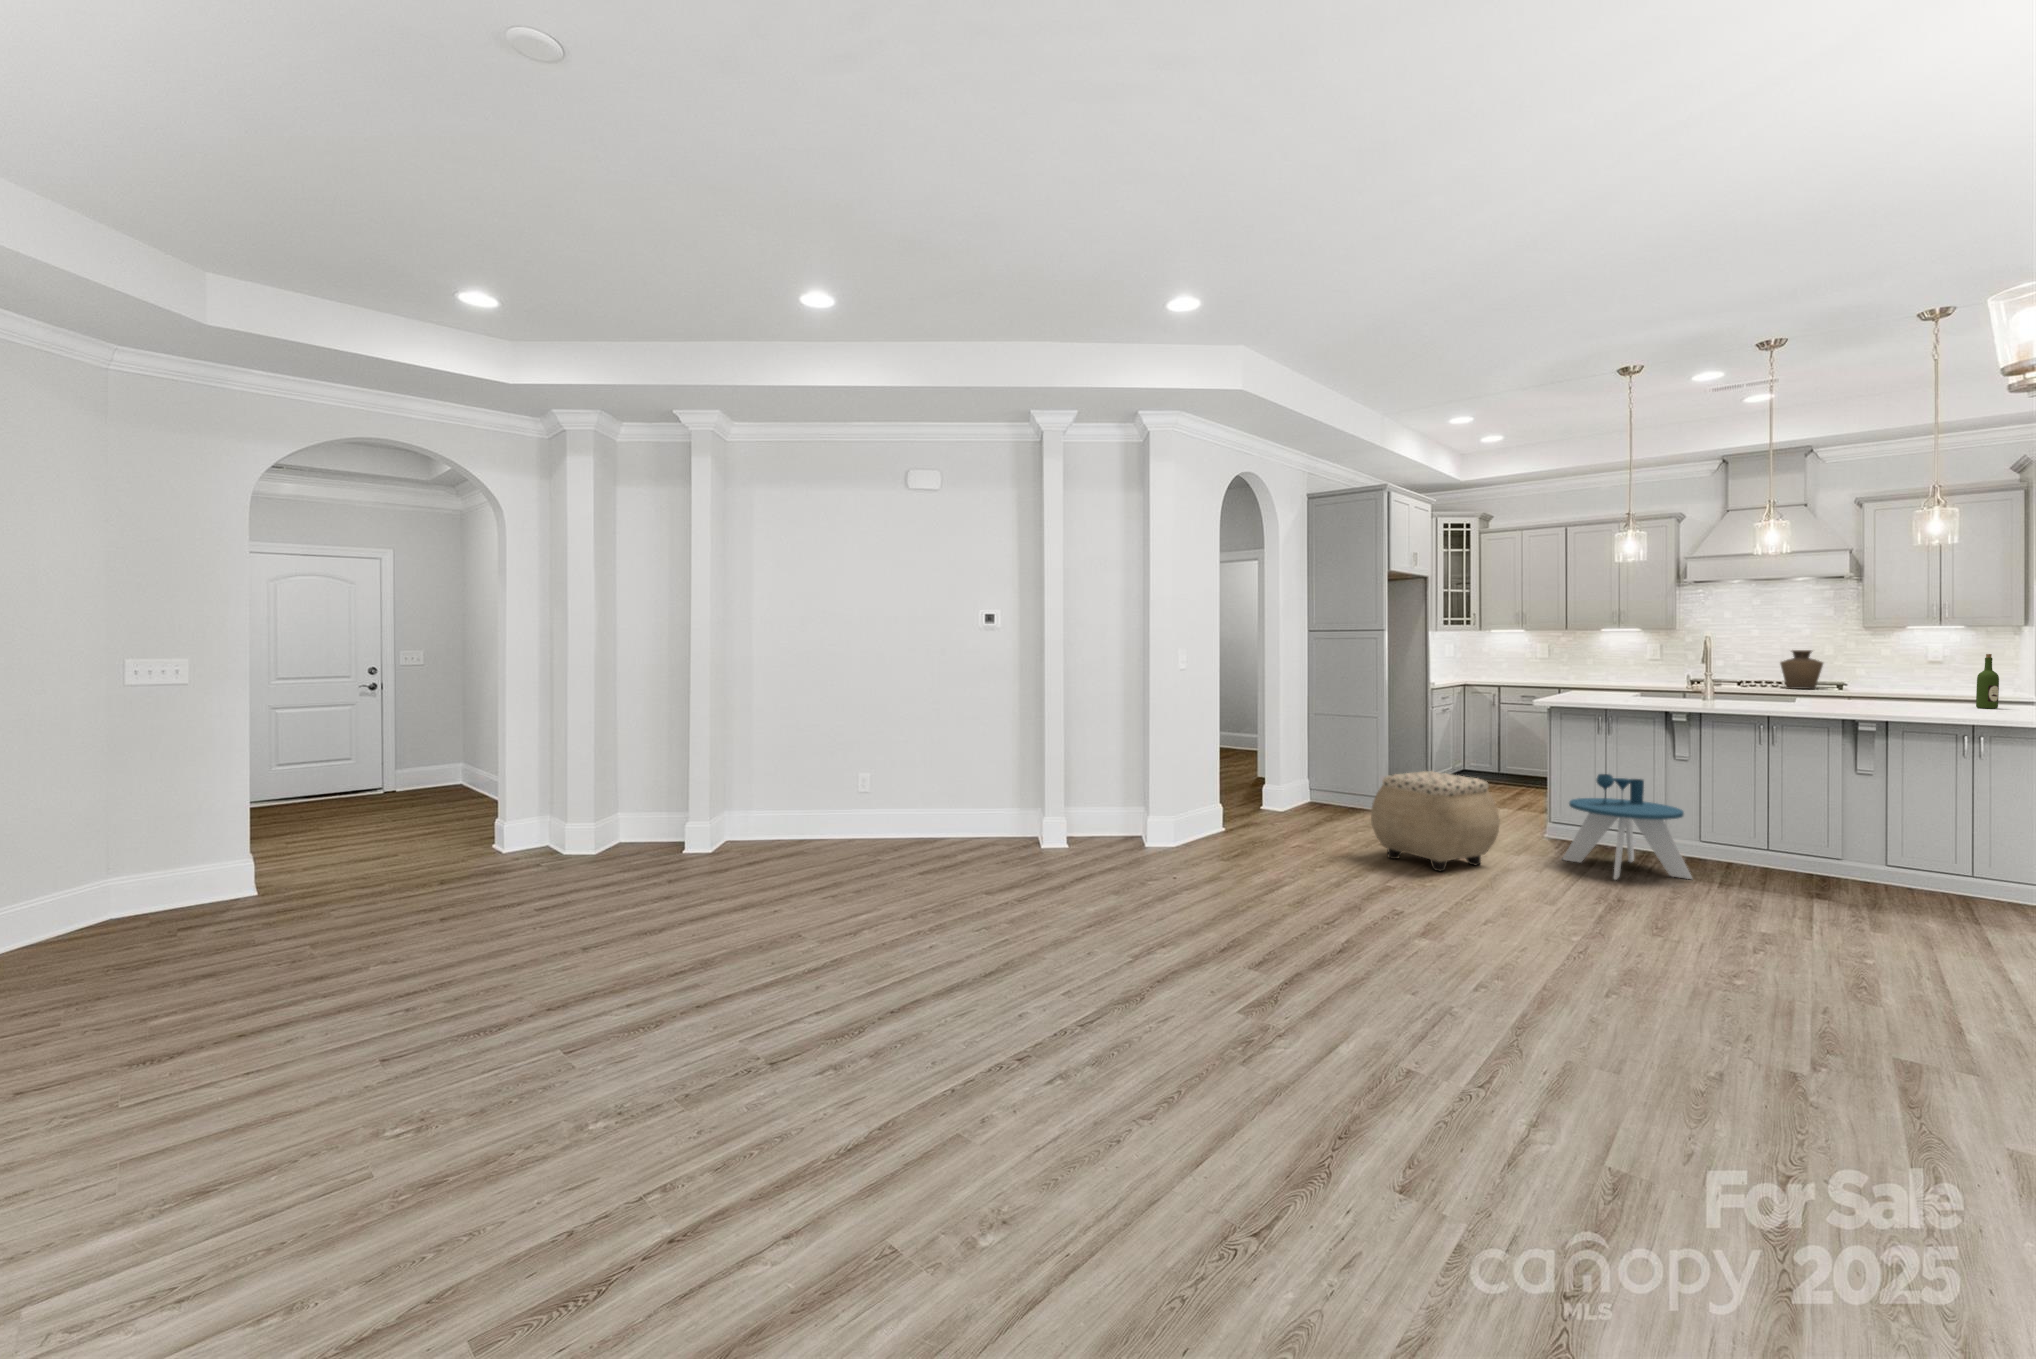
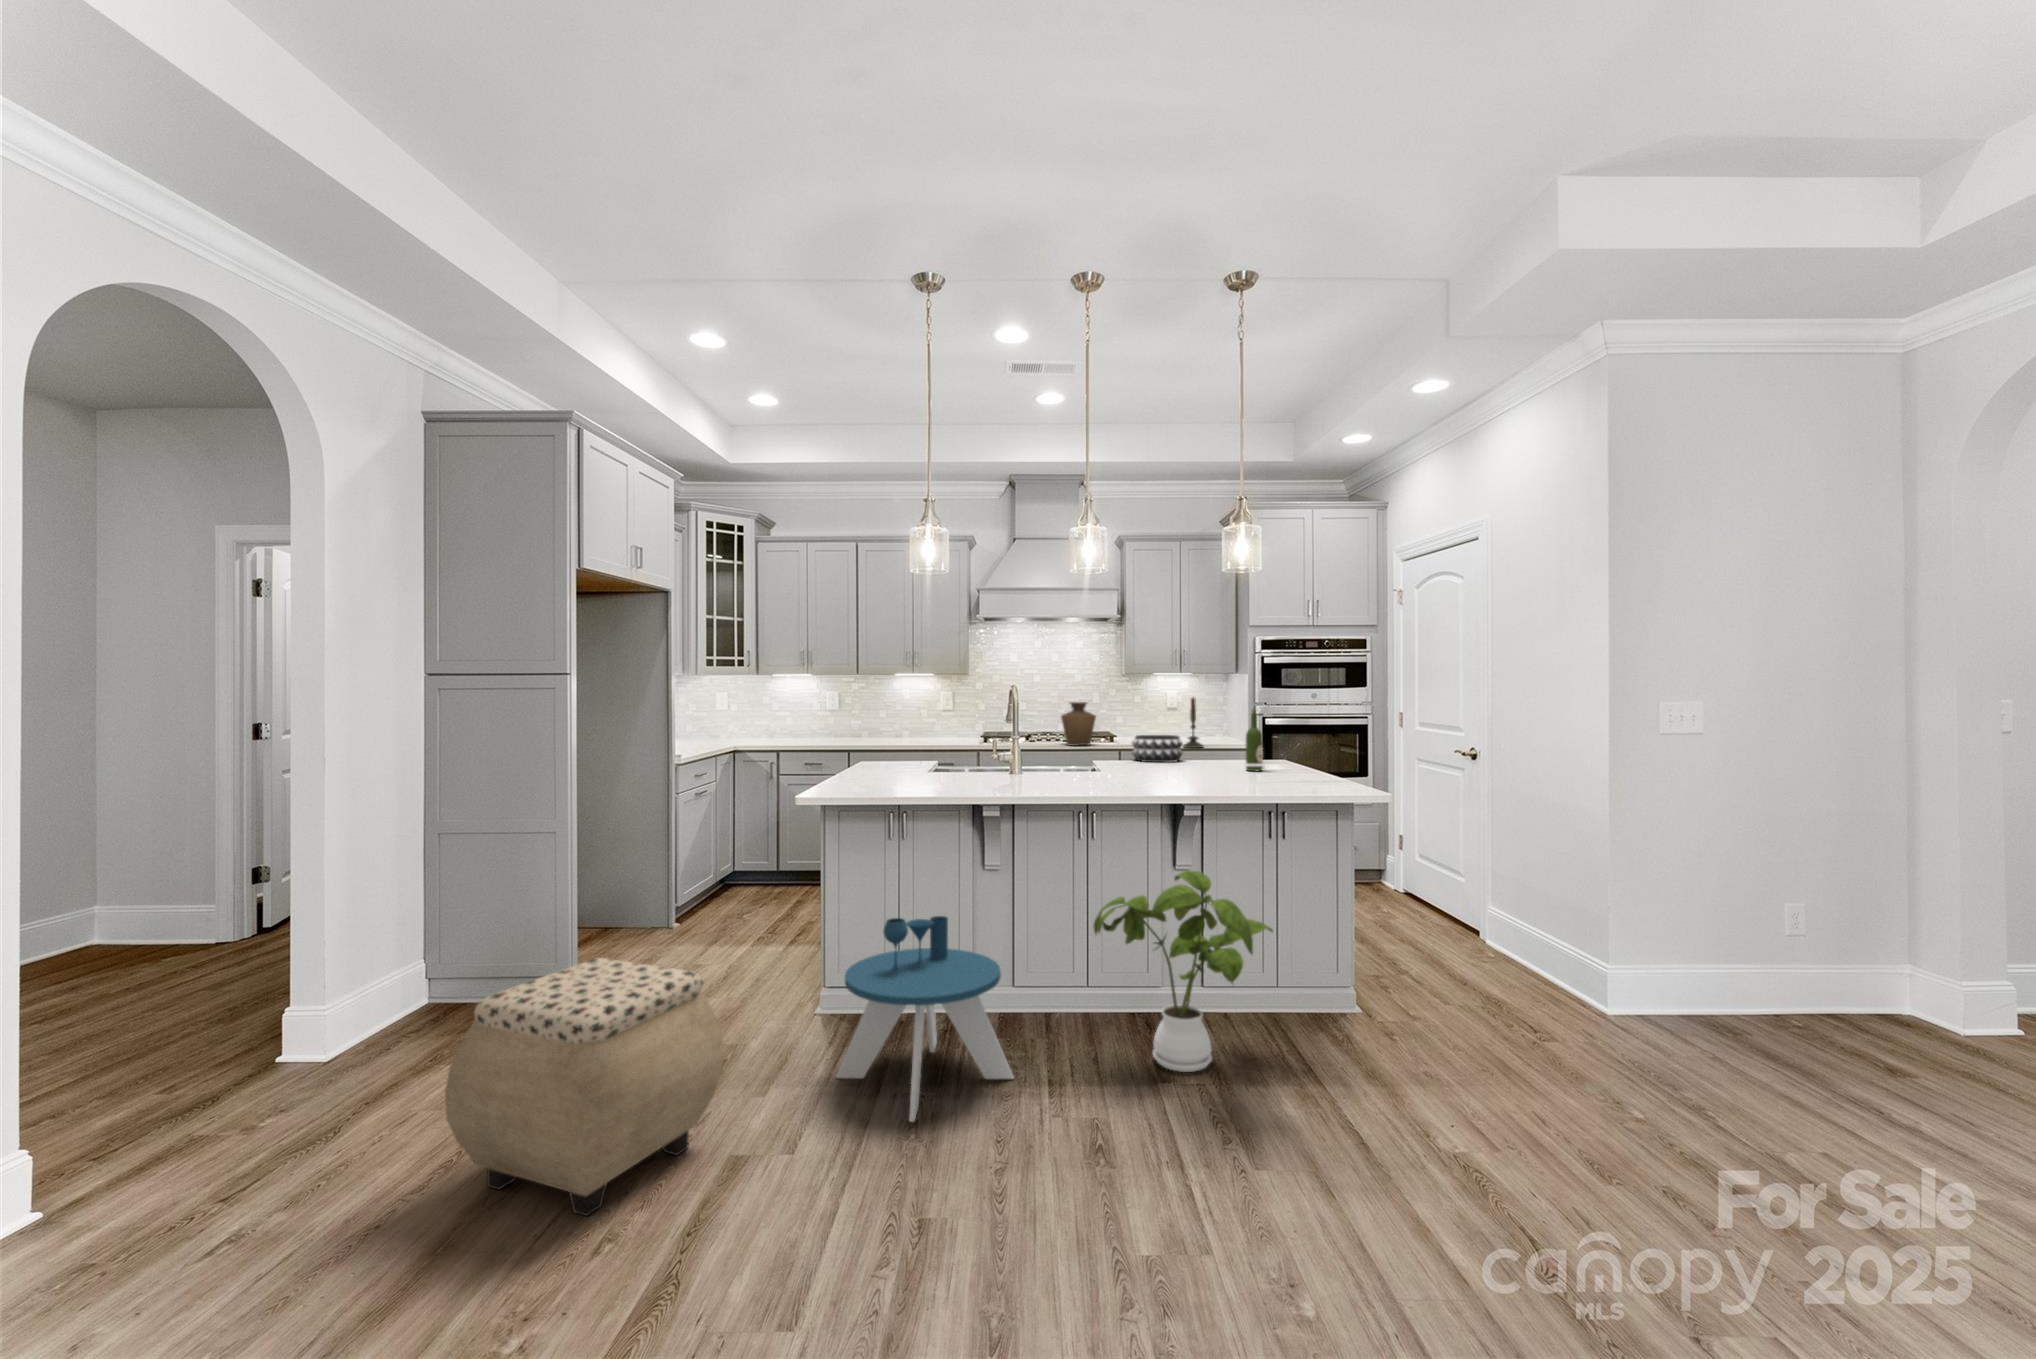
candle: none [1938,644,1968,695] -> present [1183,697,1203,748]
decorative bowl: none [1848,677,1913,700] -> present [1132,735,1183,762]
house plant: none [1767,762,1951,901] -> present [1094,870,1273,1072]

